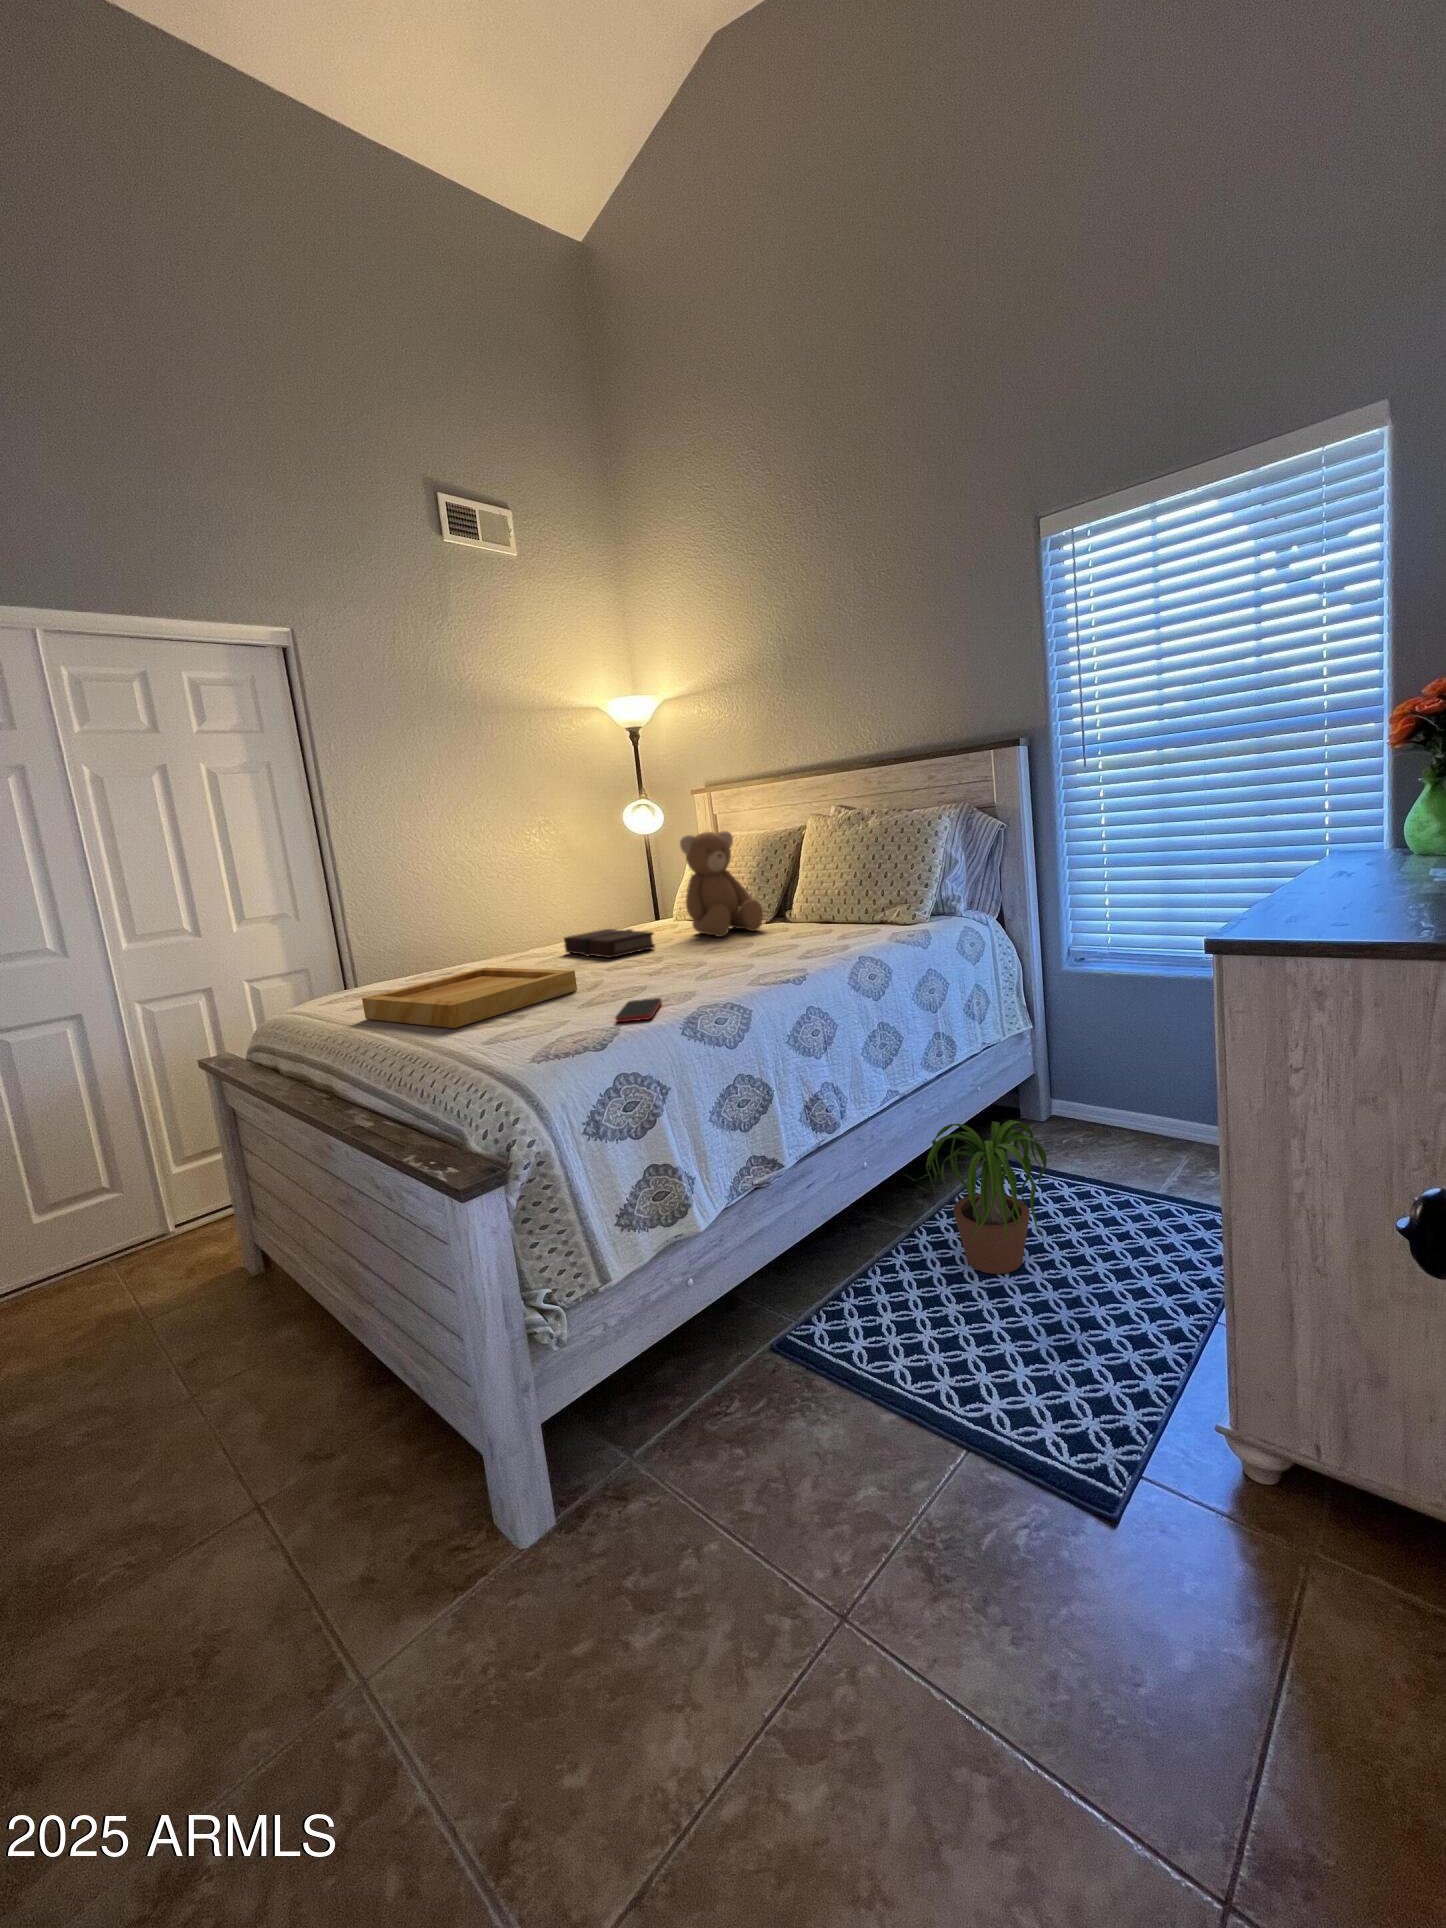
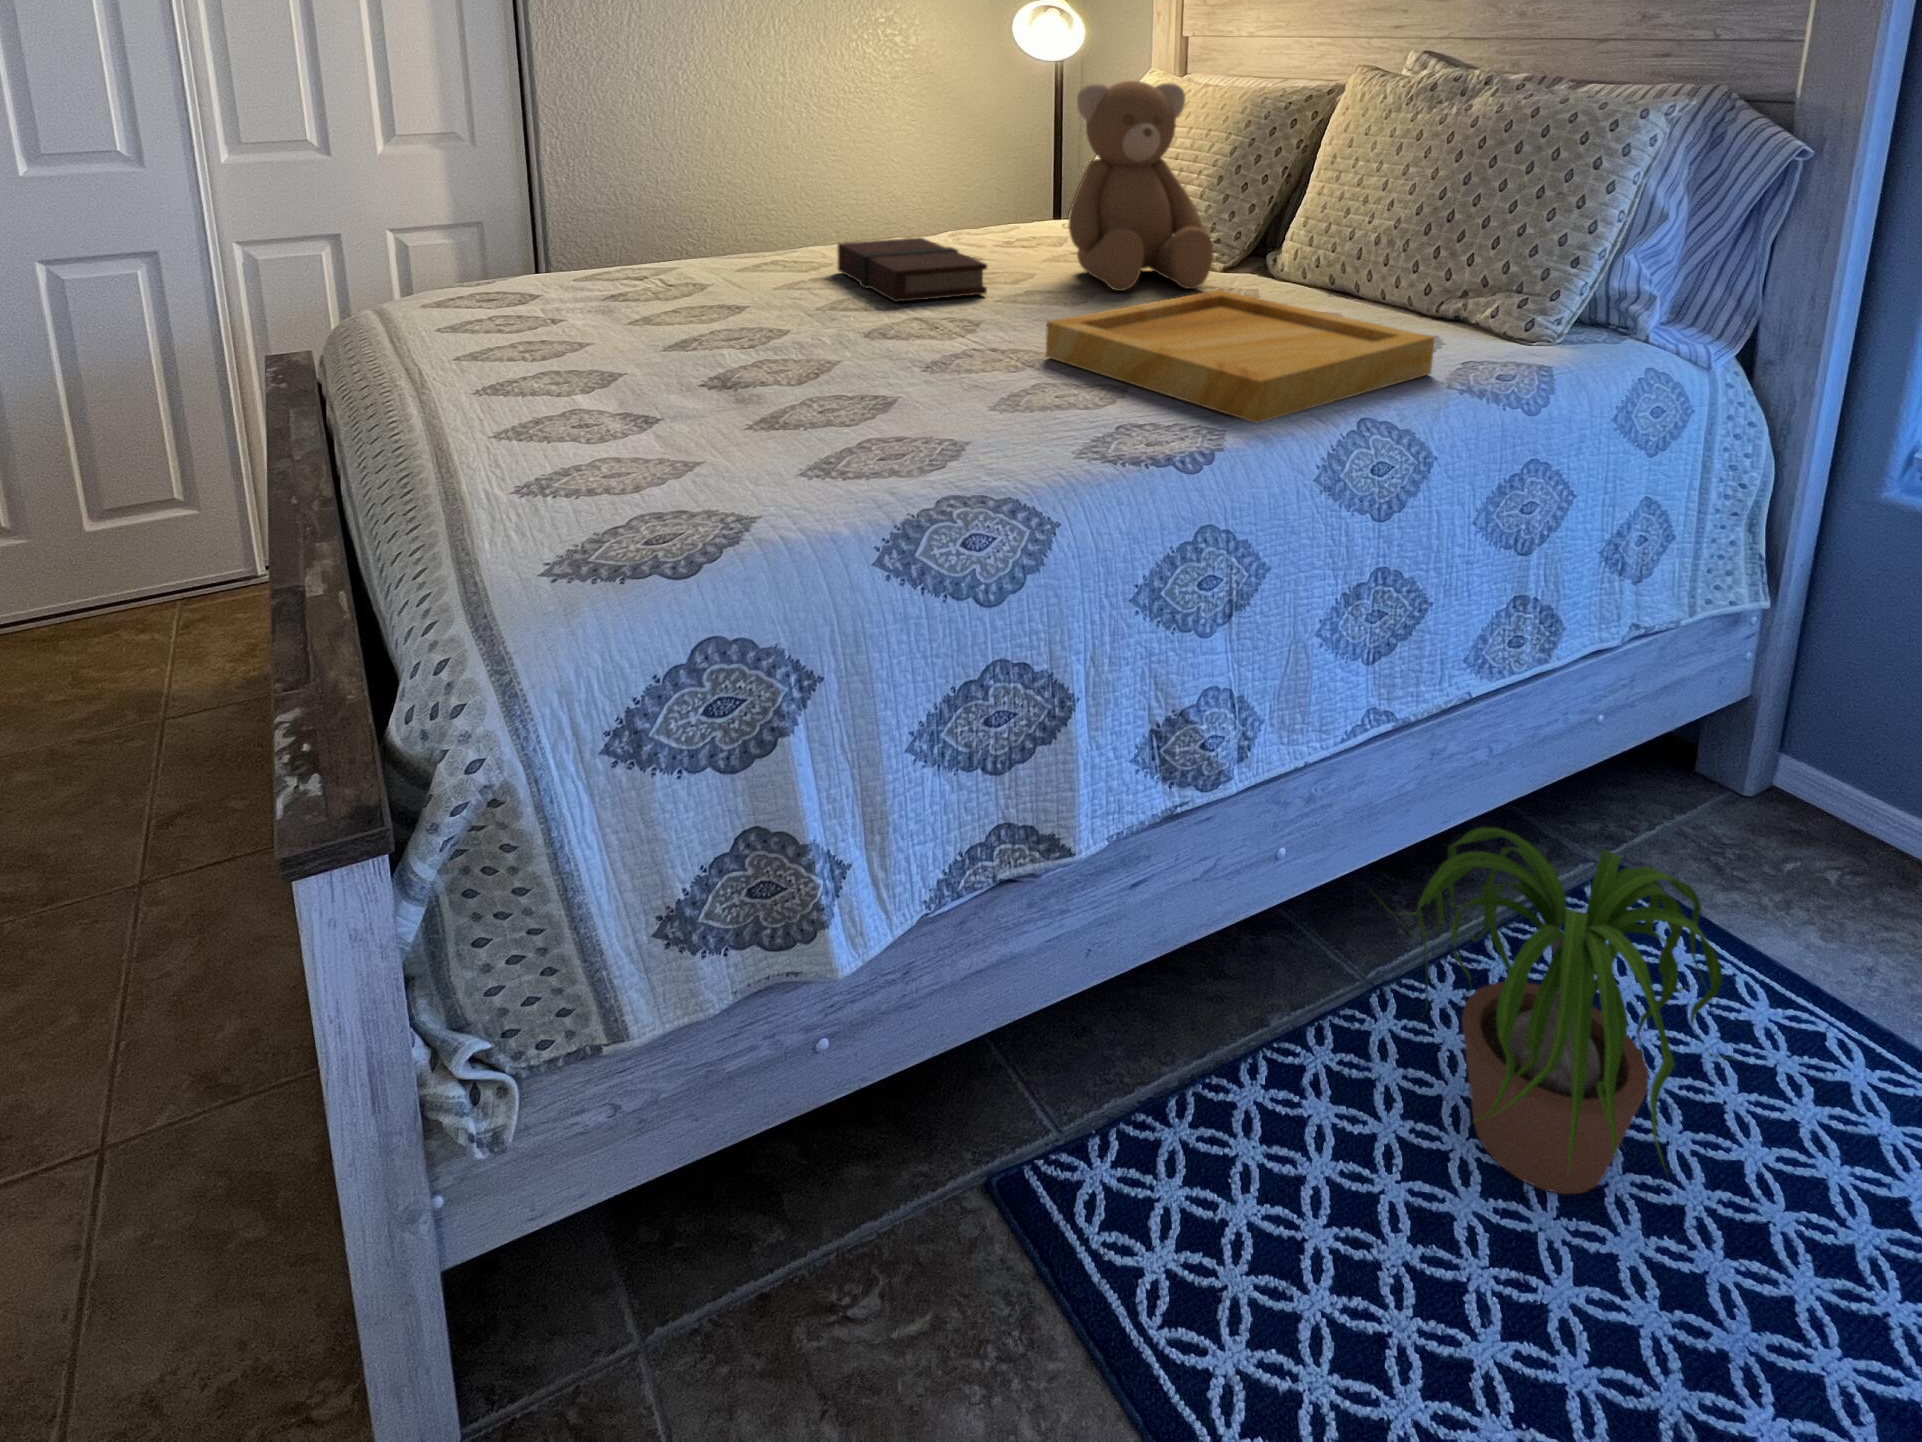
tray: present [362,967,577,1028] -> present [1046,290,1435,423]
smartphone: present [615,998,662,1022] -> none [764,440,887,506]

